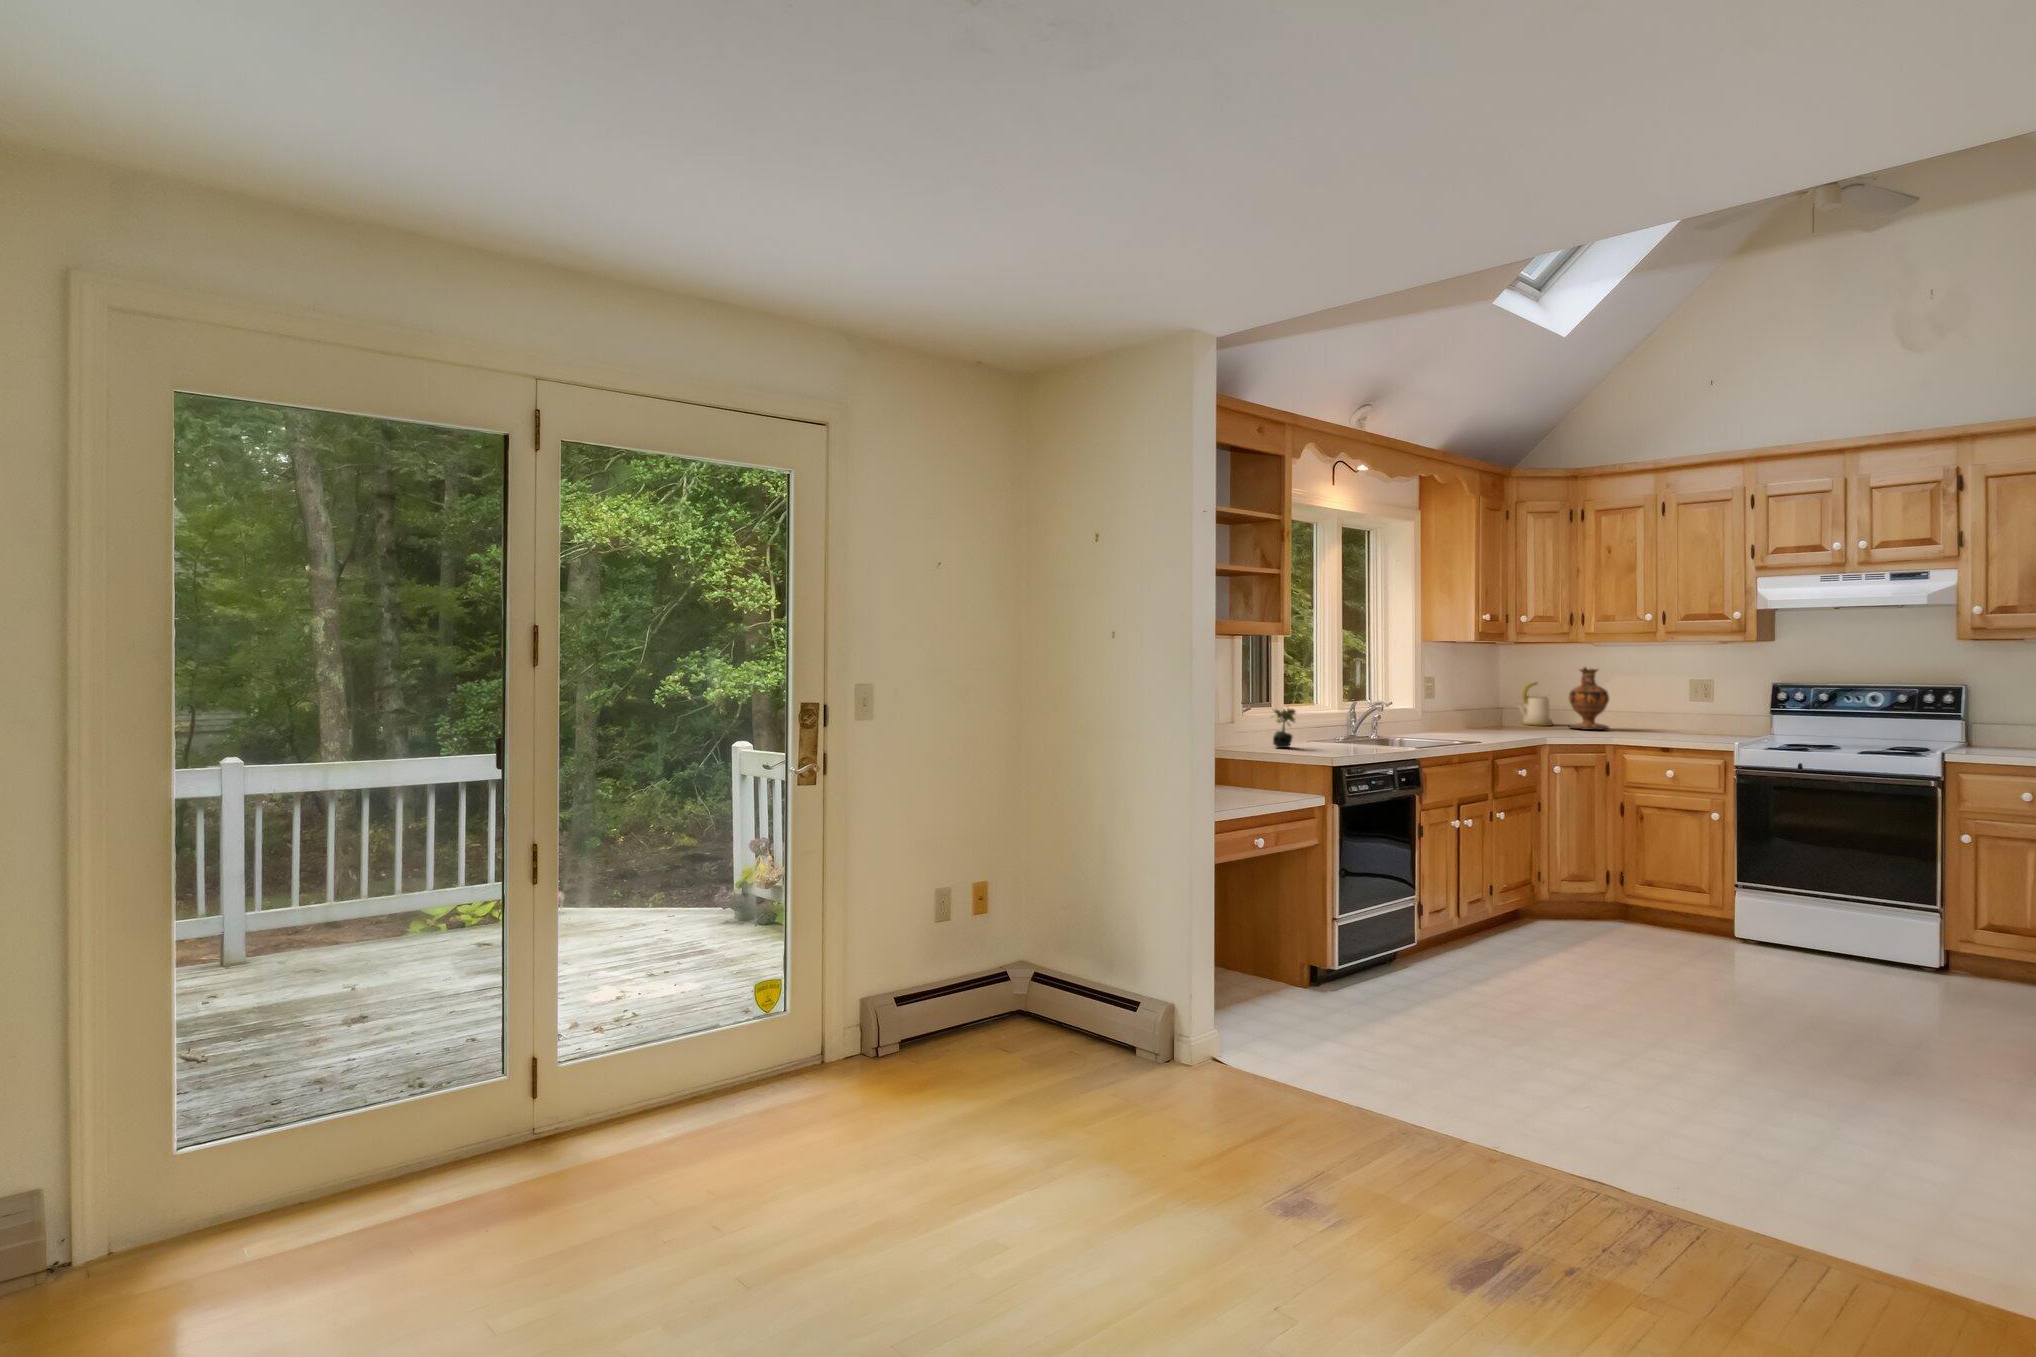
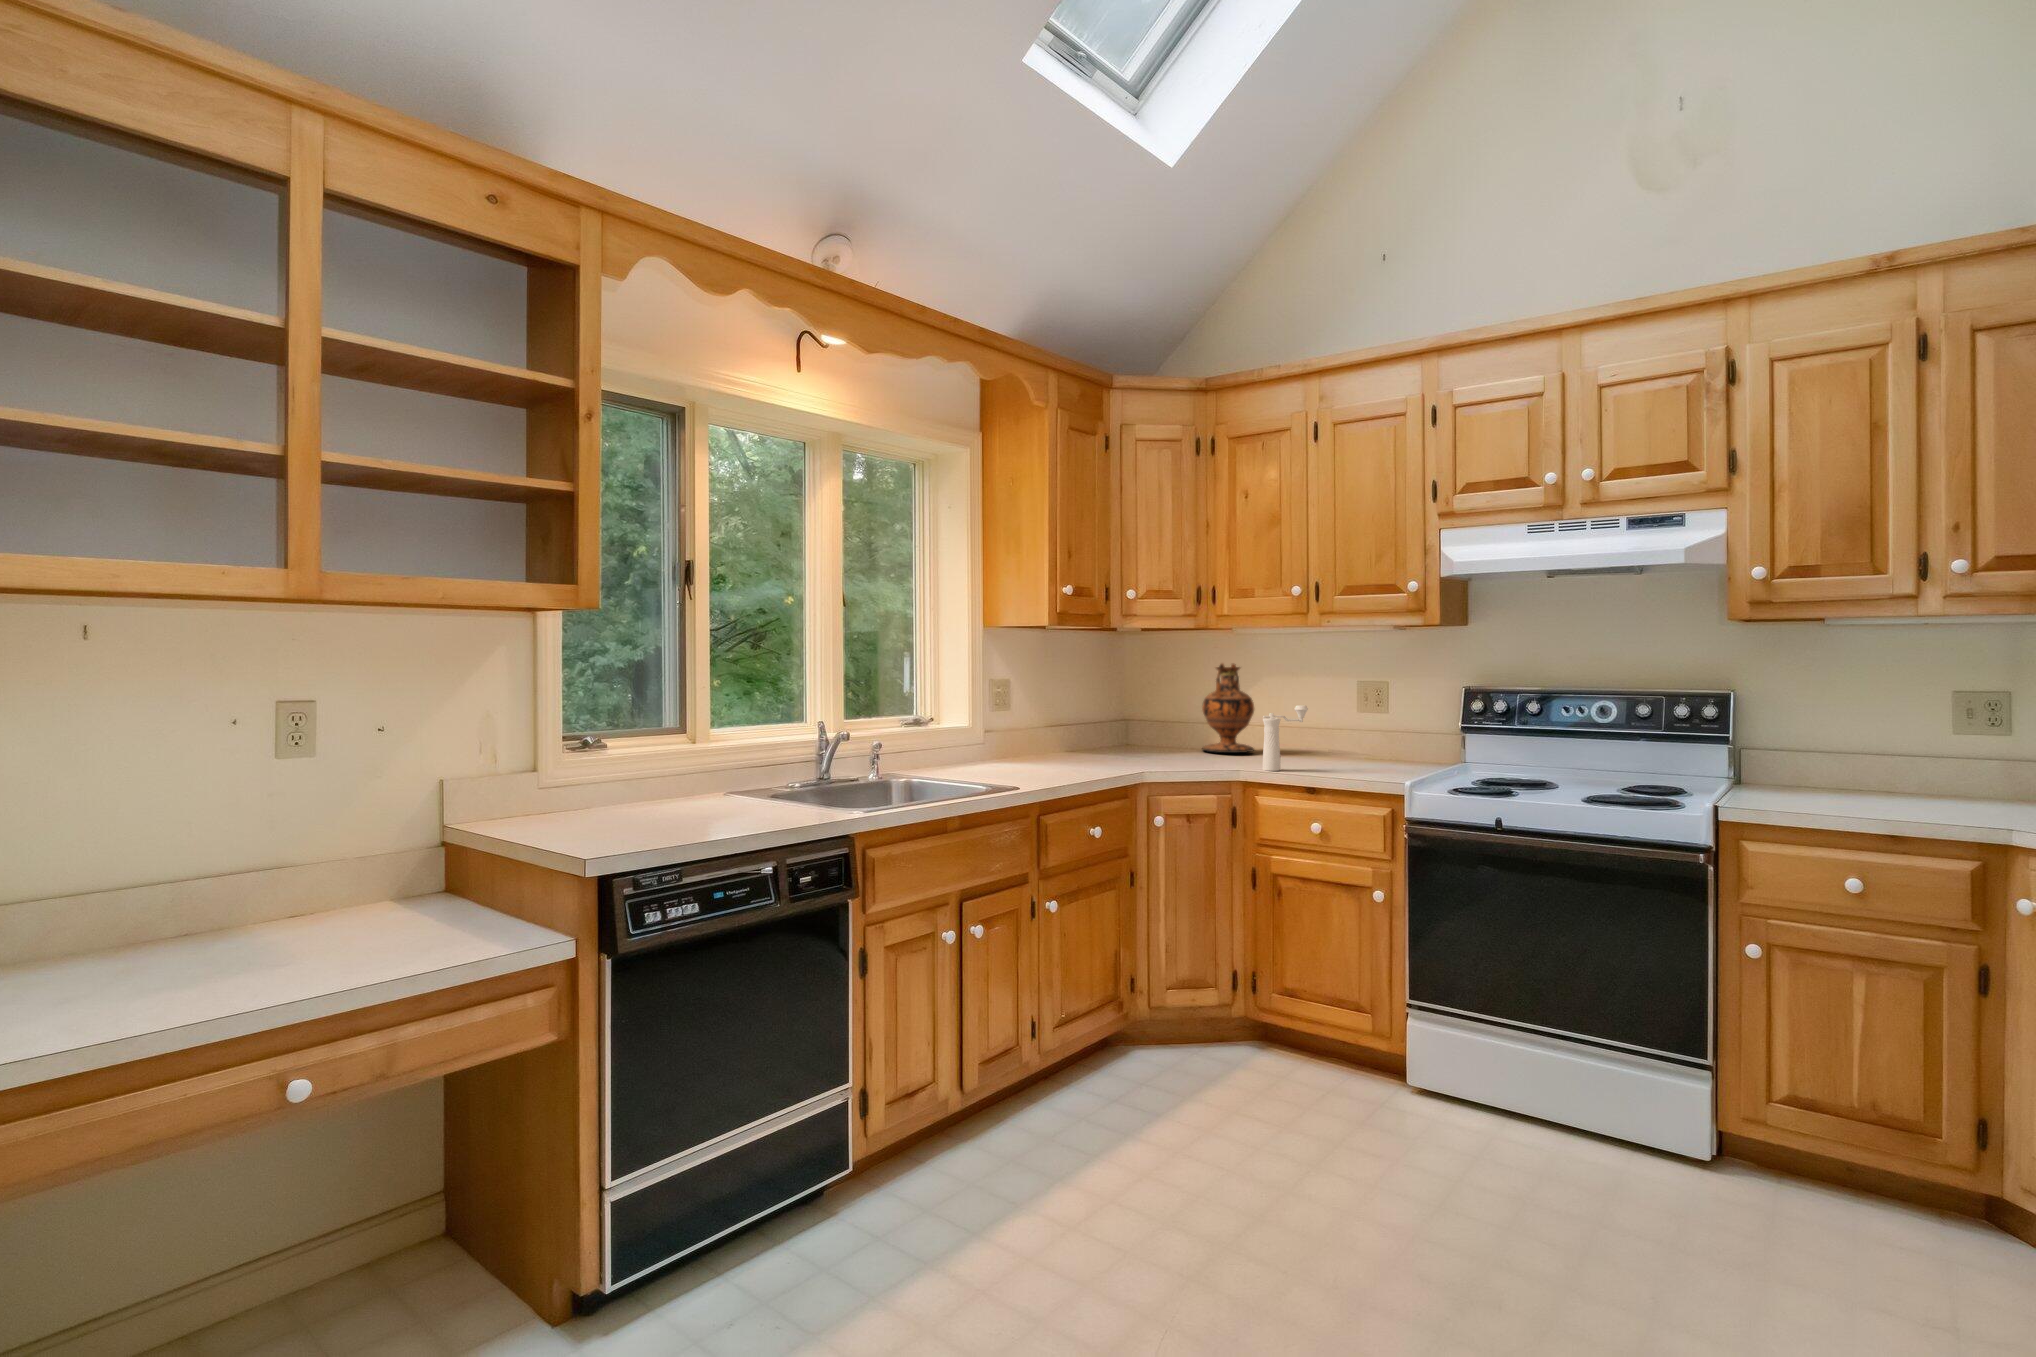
kettle: present [1518,682,1553,726] -> none [1139,684,1188,746]
pepper mill: none [1625,695,1658,739] -> present [1263,705,1308,771]
succulent plant: present [1273,708,1295,748] -> none [596,735,650,815]

